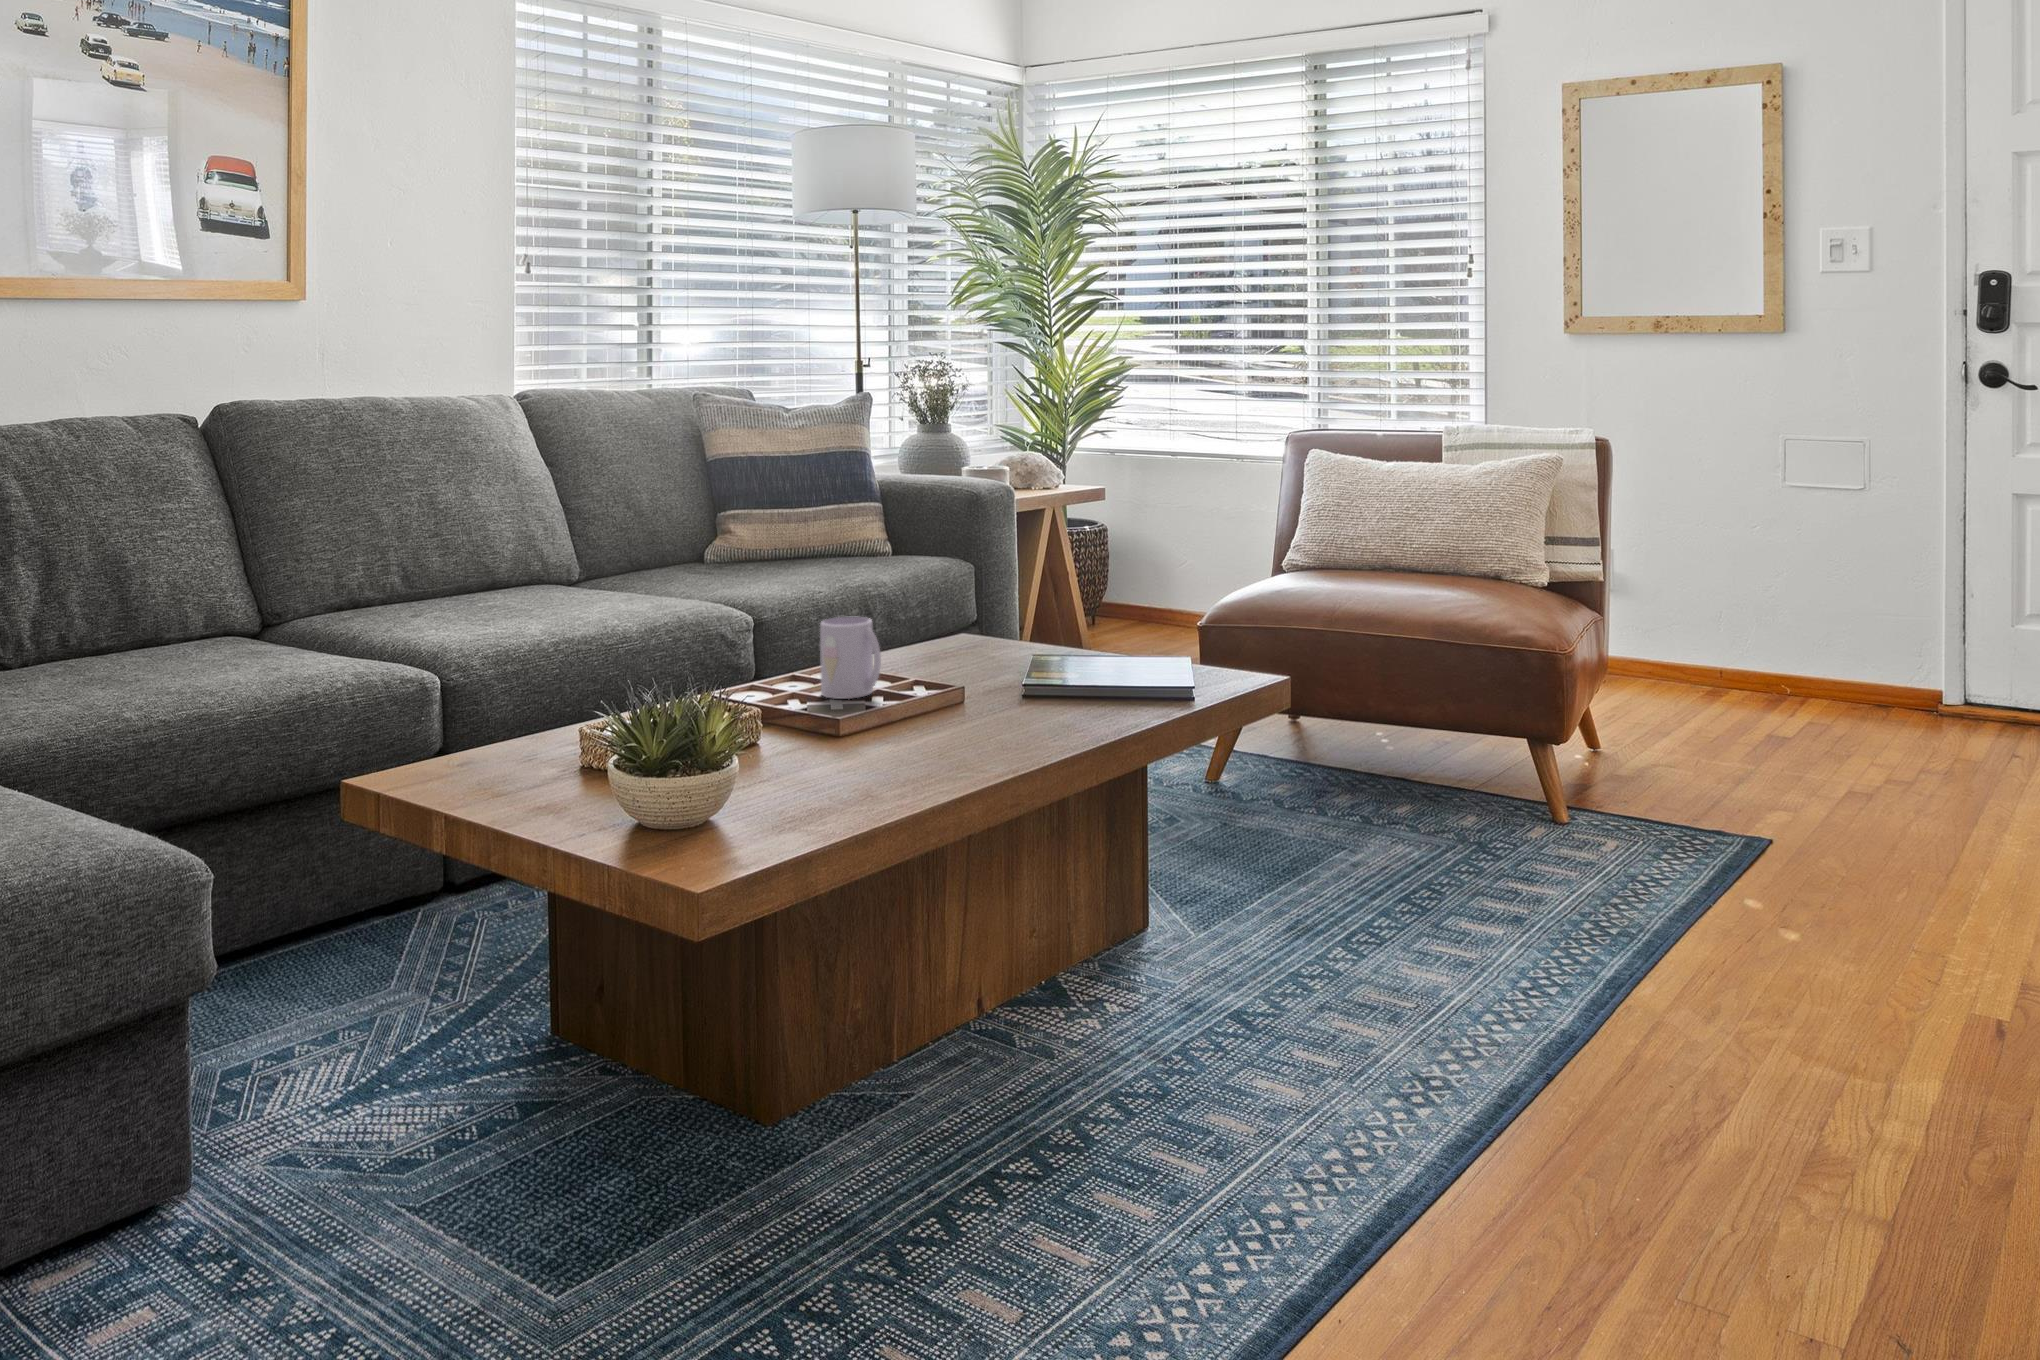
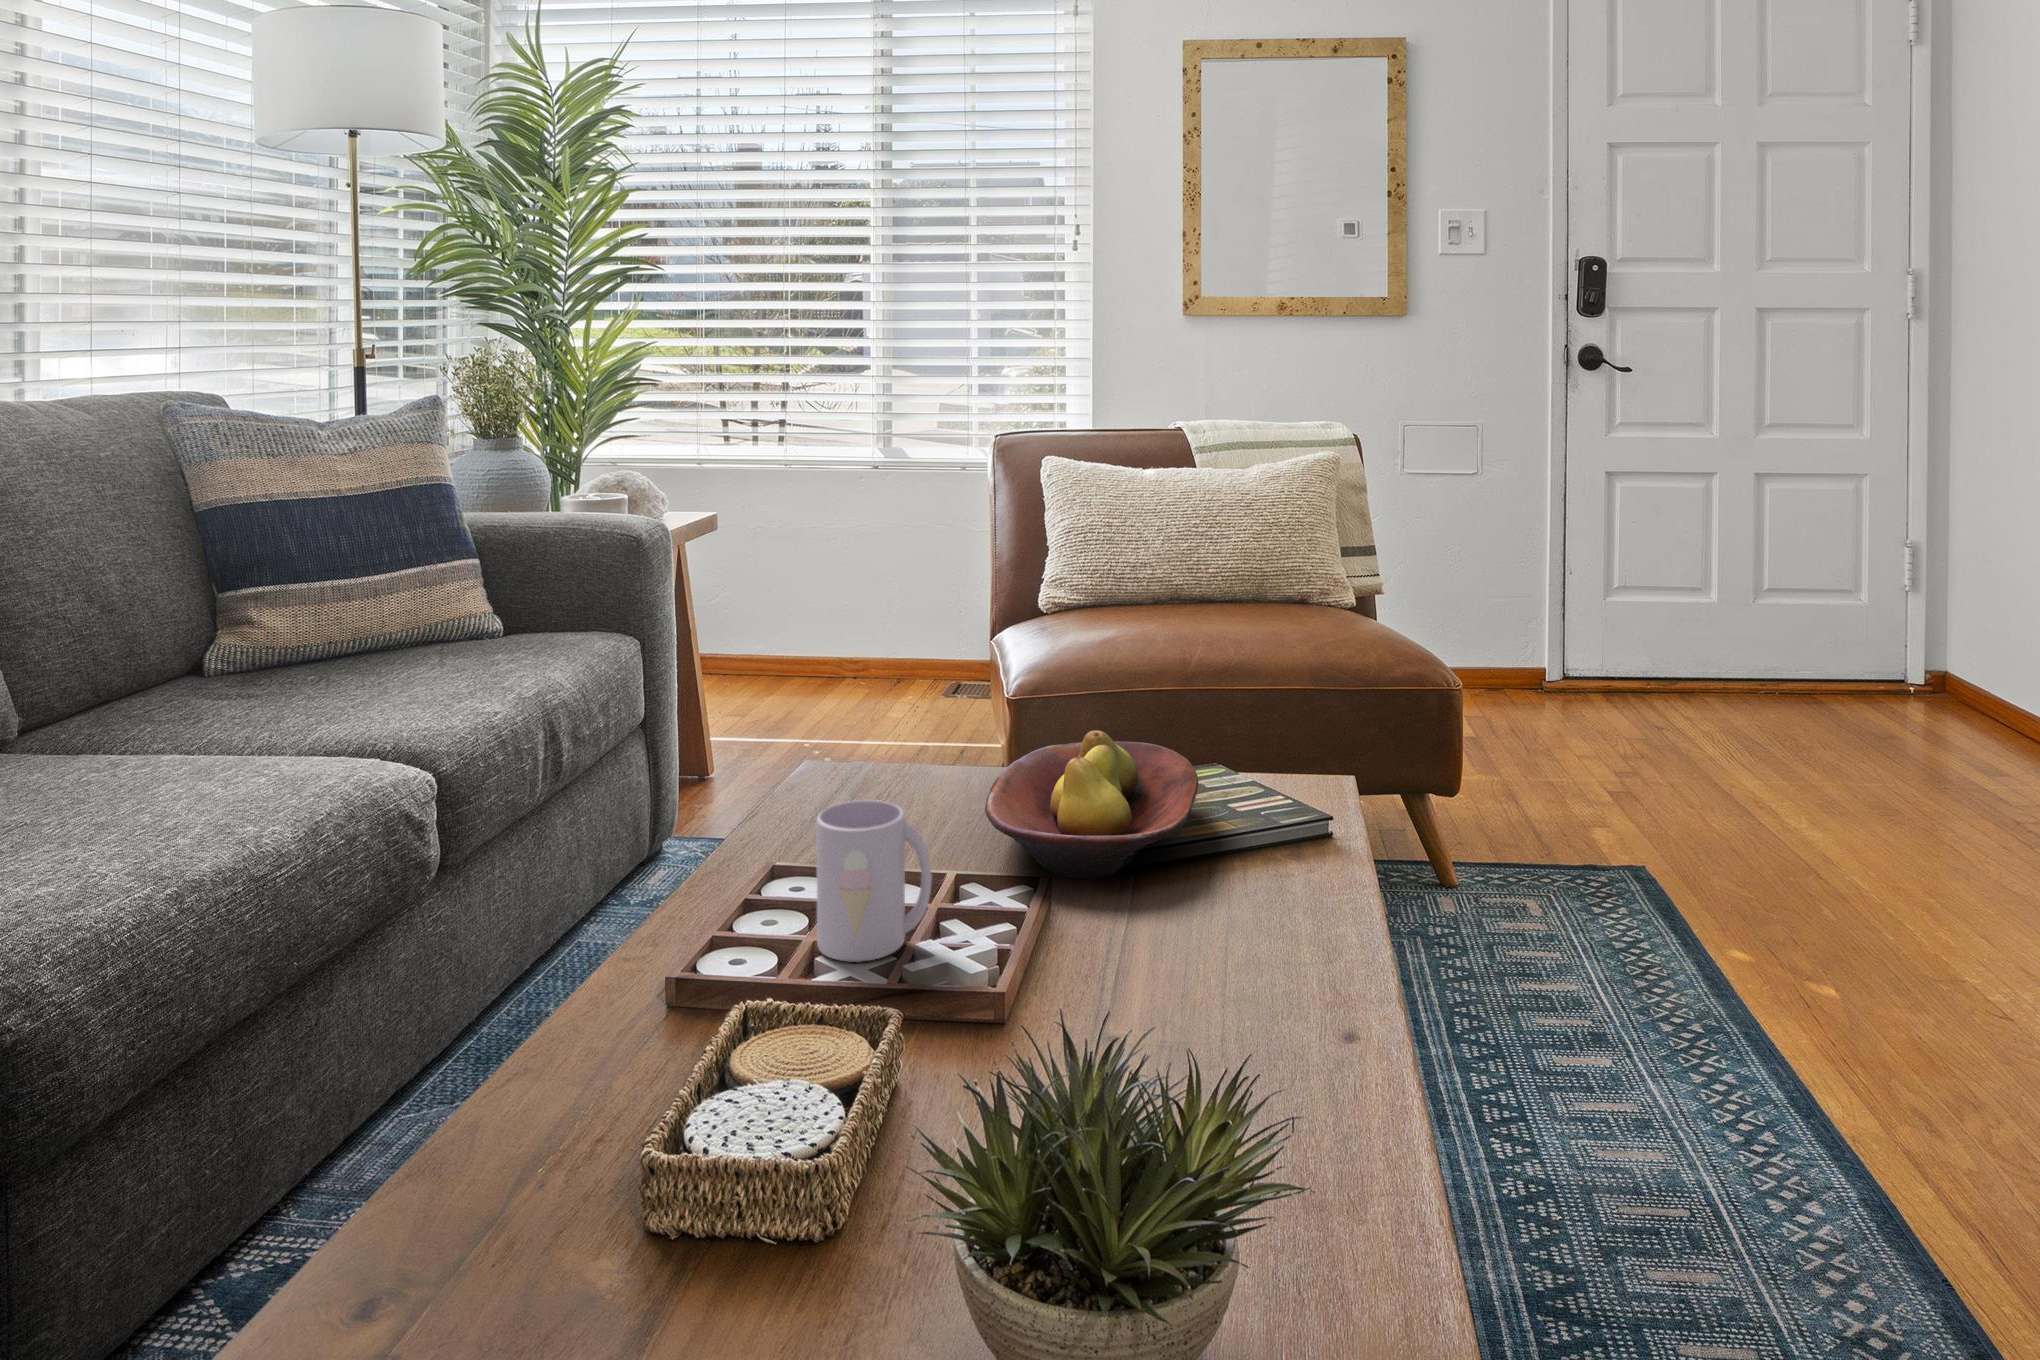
fruit bowl: none [966,611,1145,691] -> present [985,730,1198,879]

